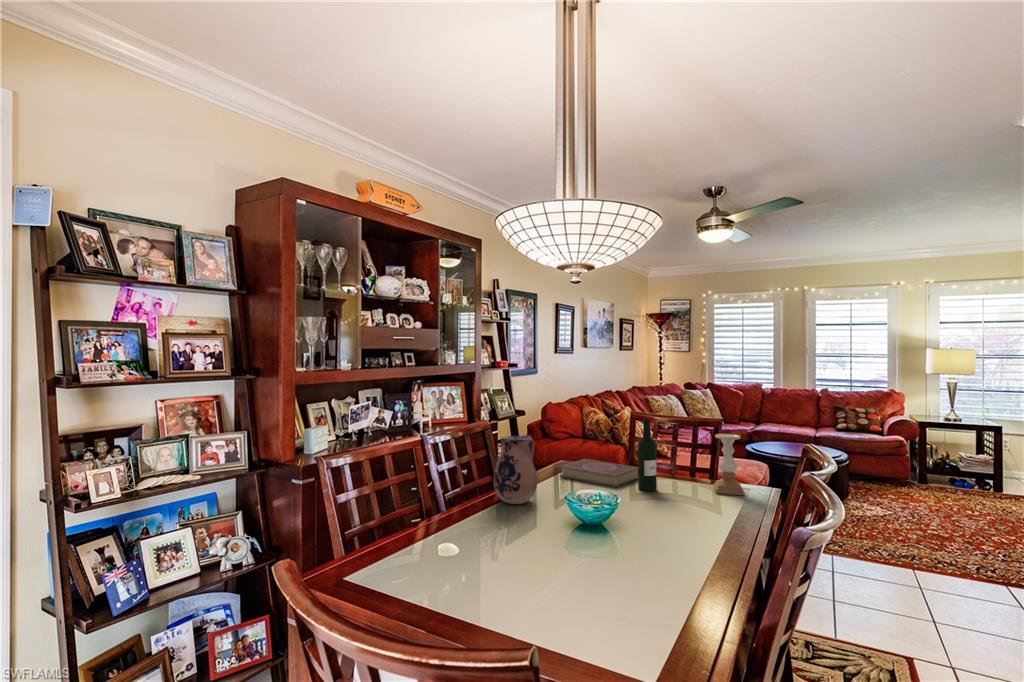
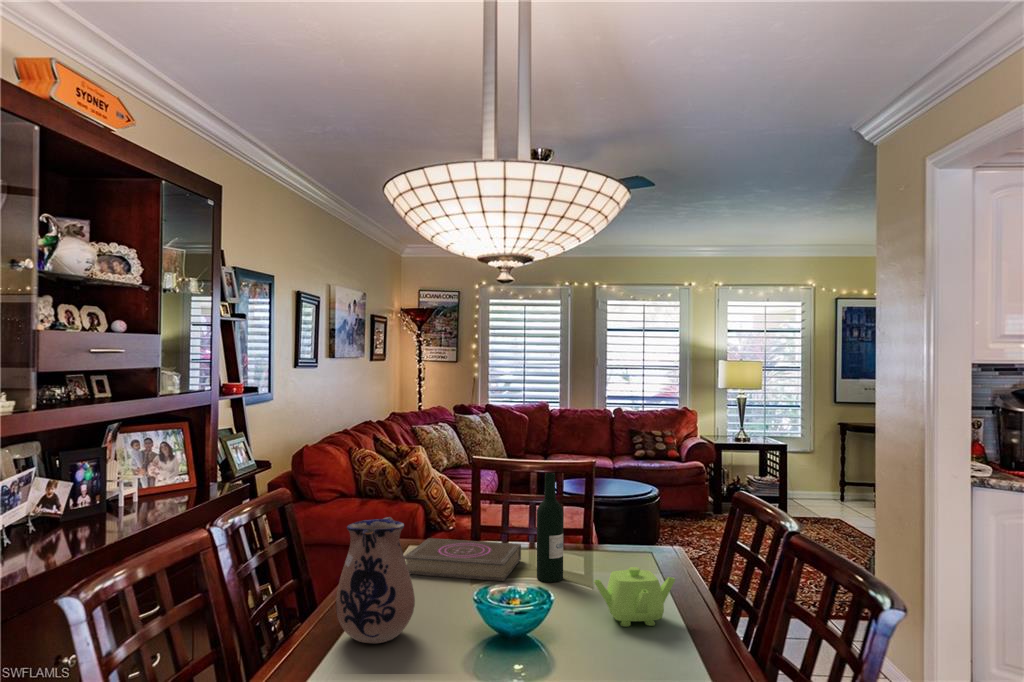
candle holder: present [714,434,744,495] -> none [628,485,674,572]
teapot: none [649,481,707,520] -> present [594,567,675,627]

